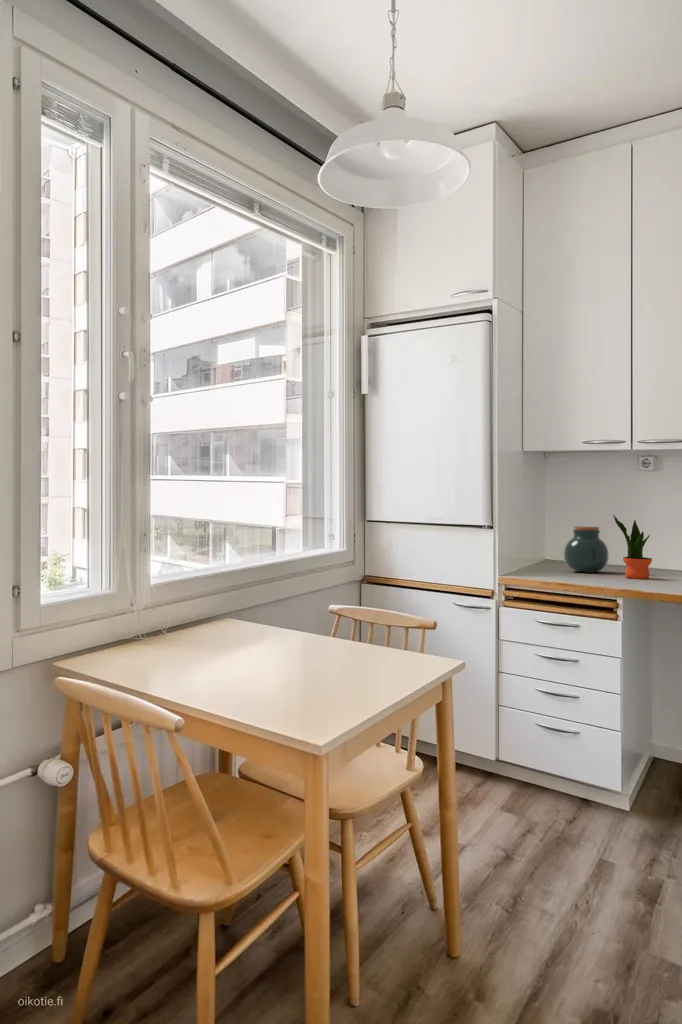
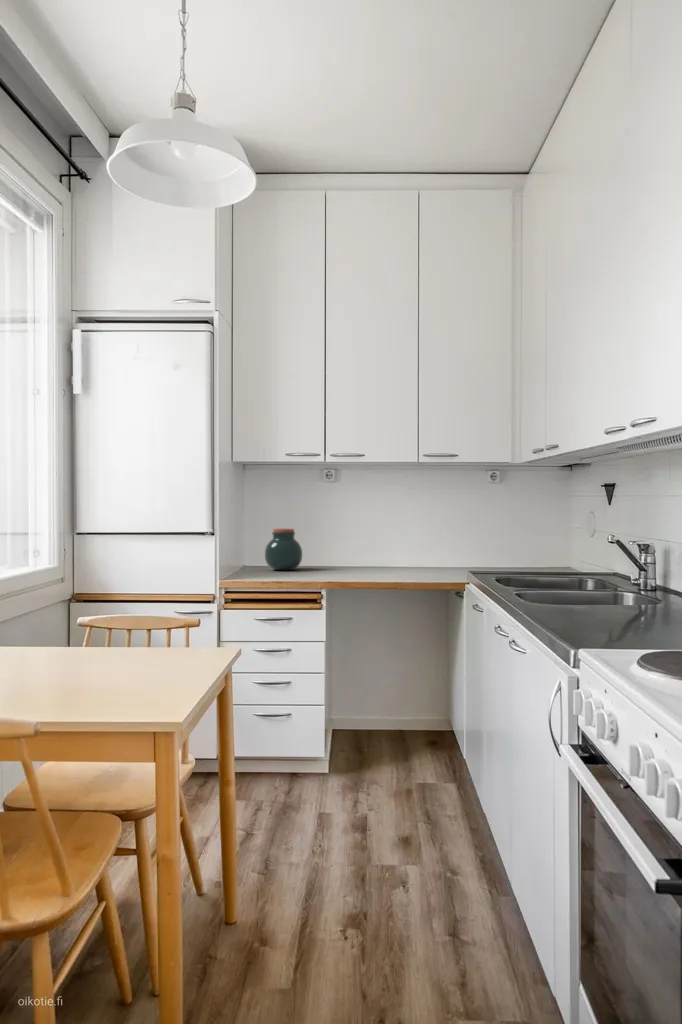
potted plant: present [613,515,652,579] -> none [312,519,342,574]

